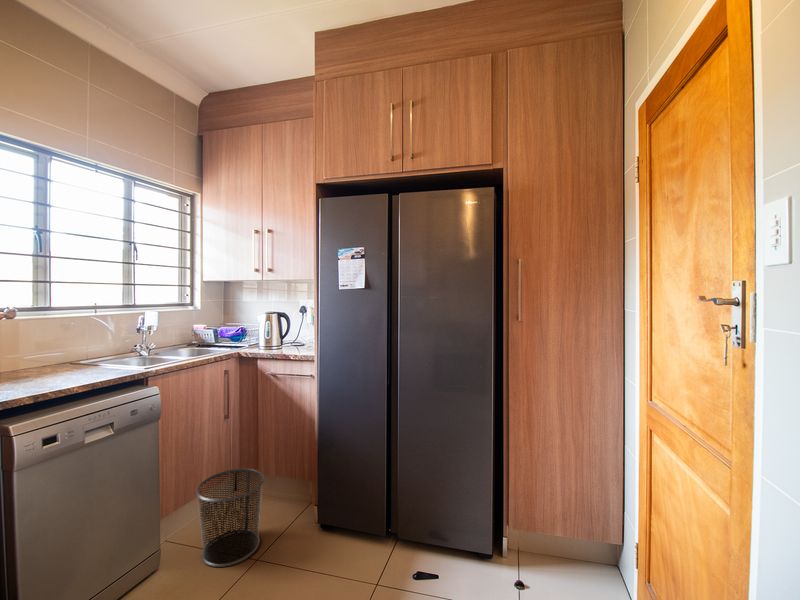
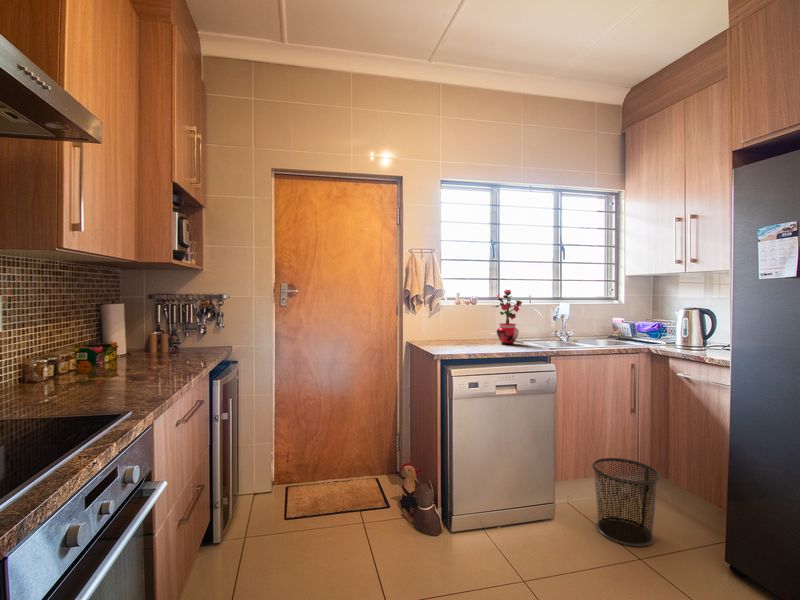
potted plant: none [24,294,83,374] -> present [495,290,522,344]

